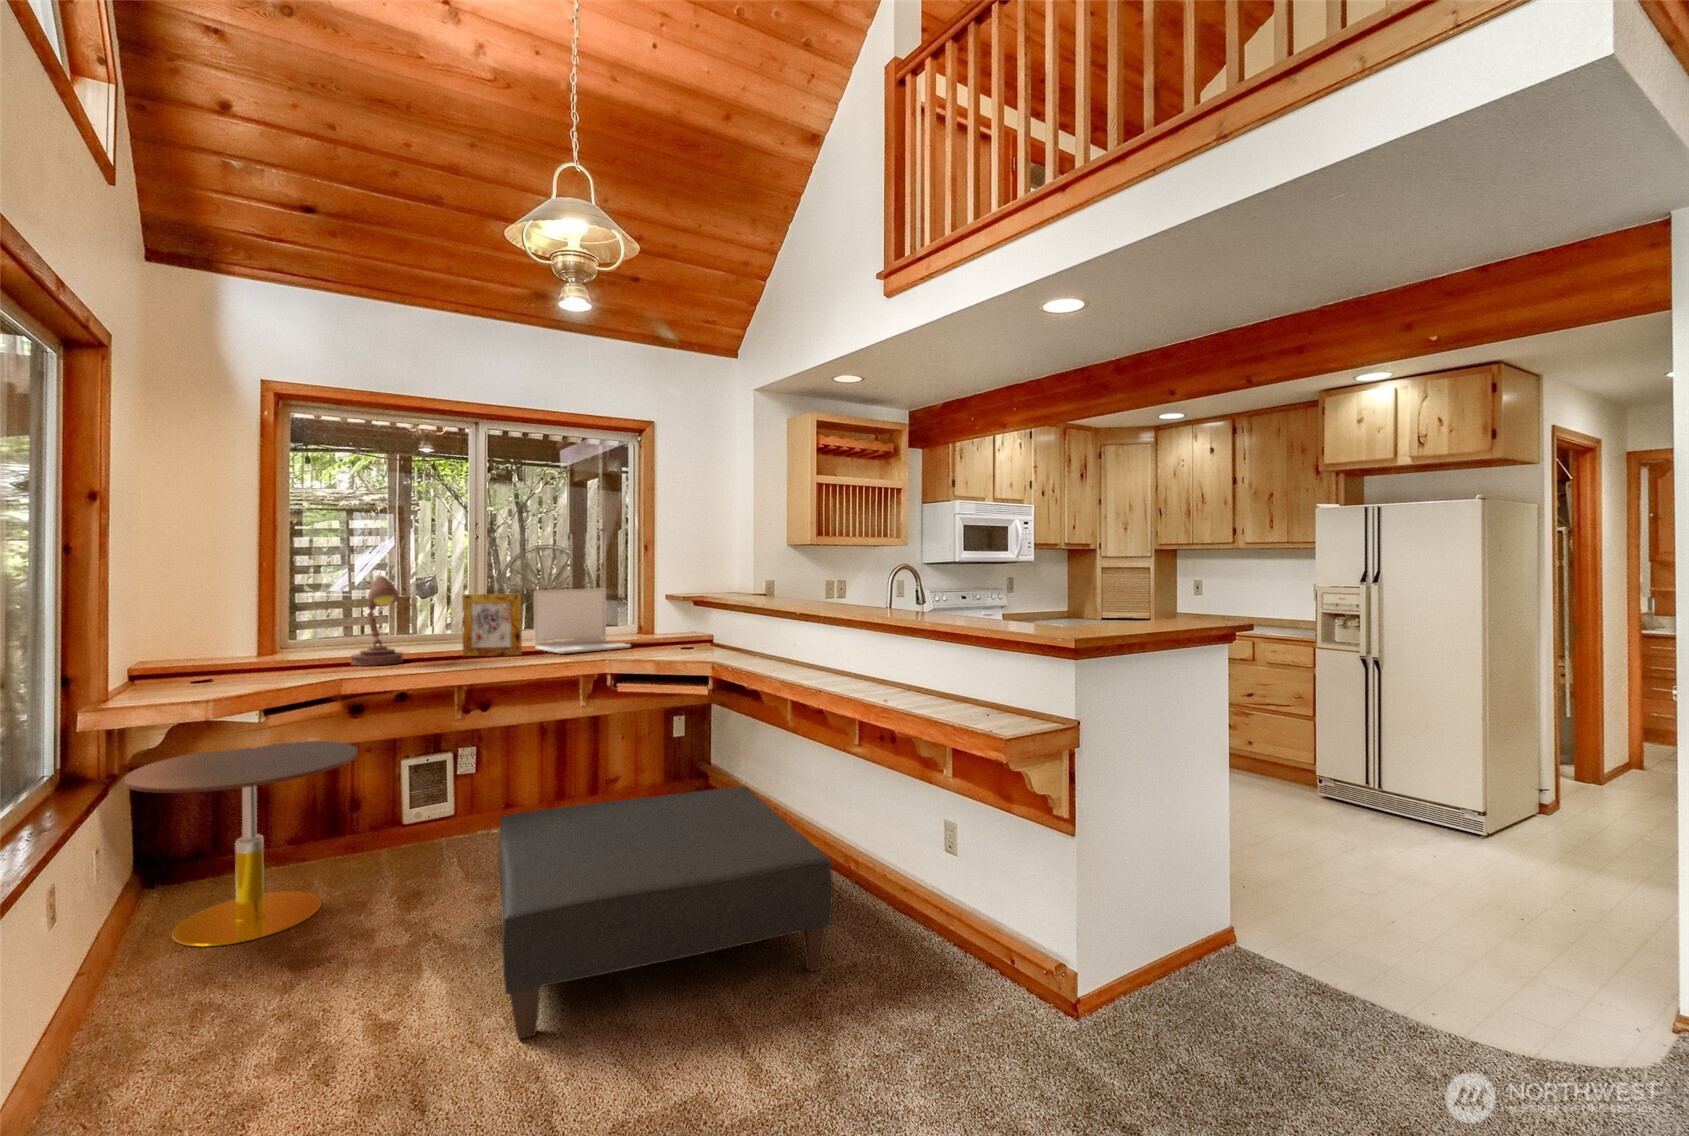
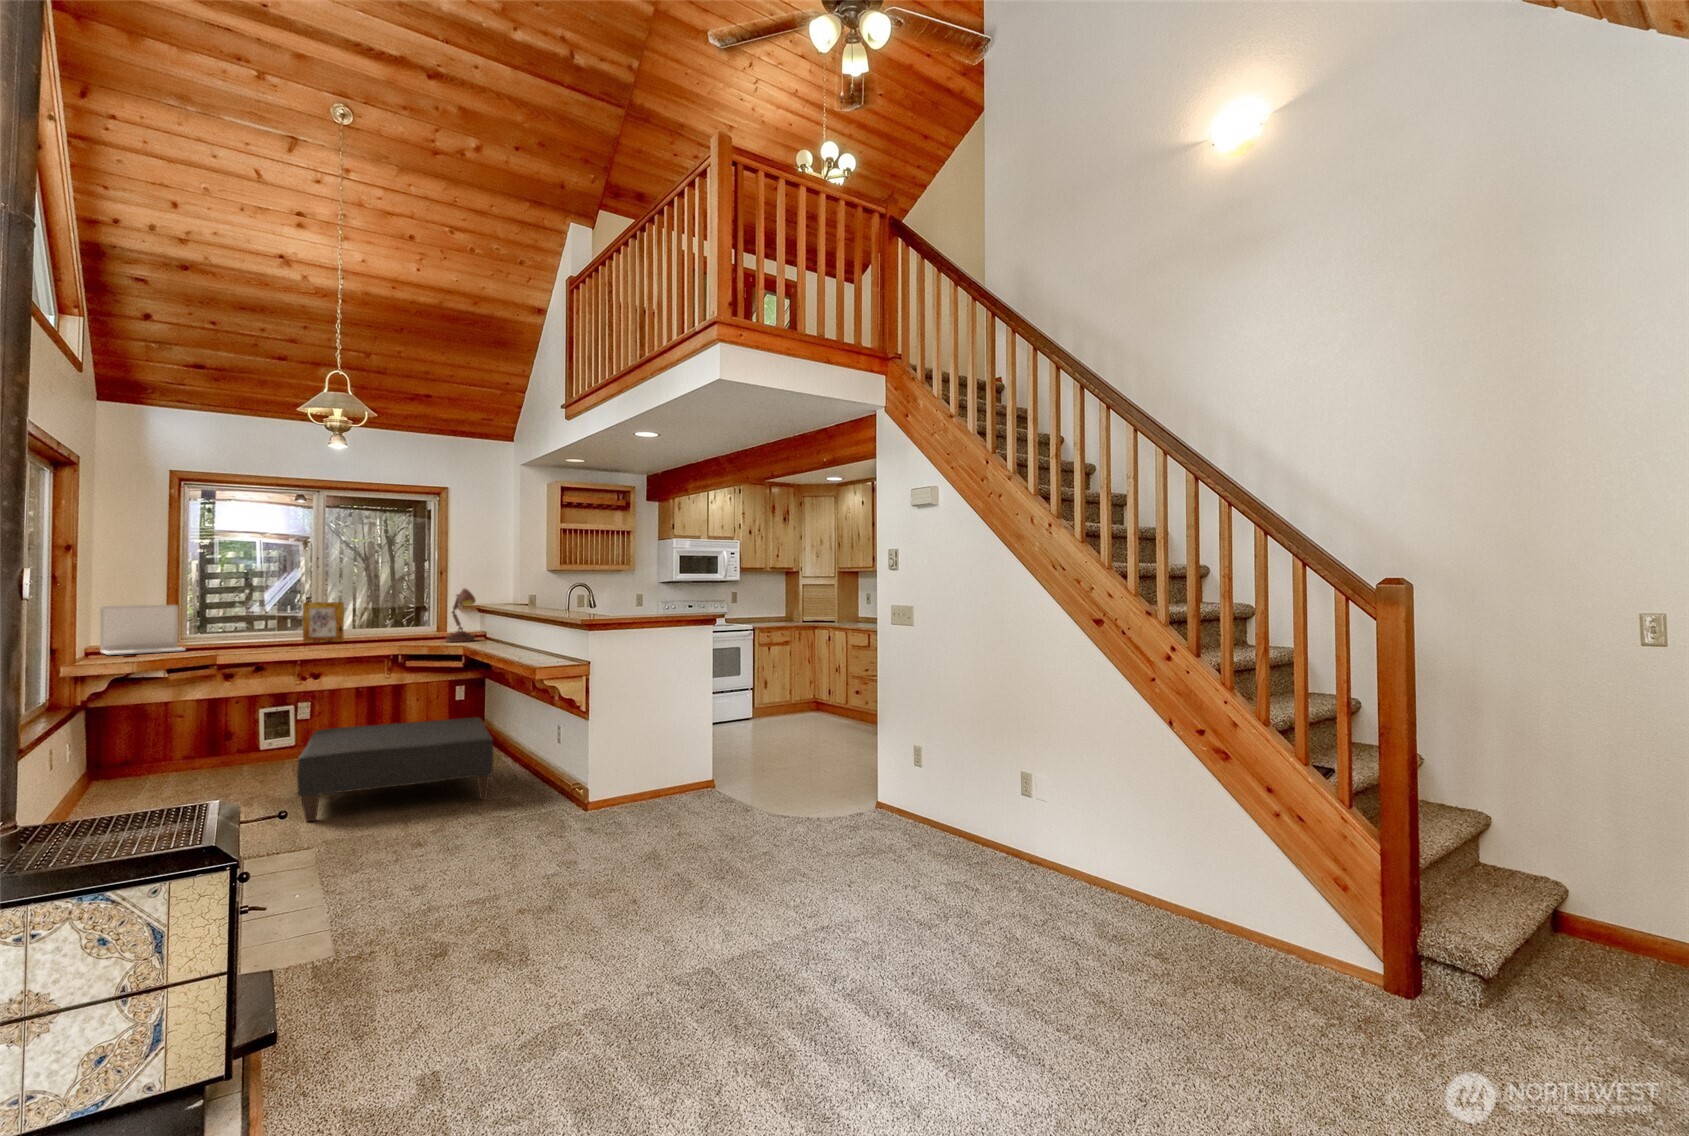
desk lamp: present [351,576,403,666] -> present [446,589,476,642]
laptop: present [534,588,631,654] -> present [100,605,185,655]
side table: present [124,741,358,947] -> none [83,692,227,803]

